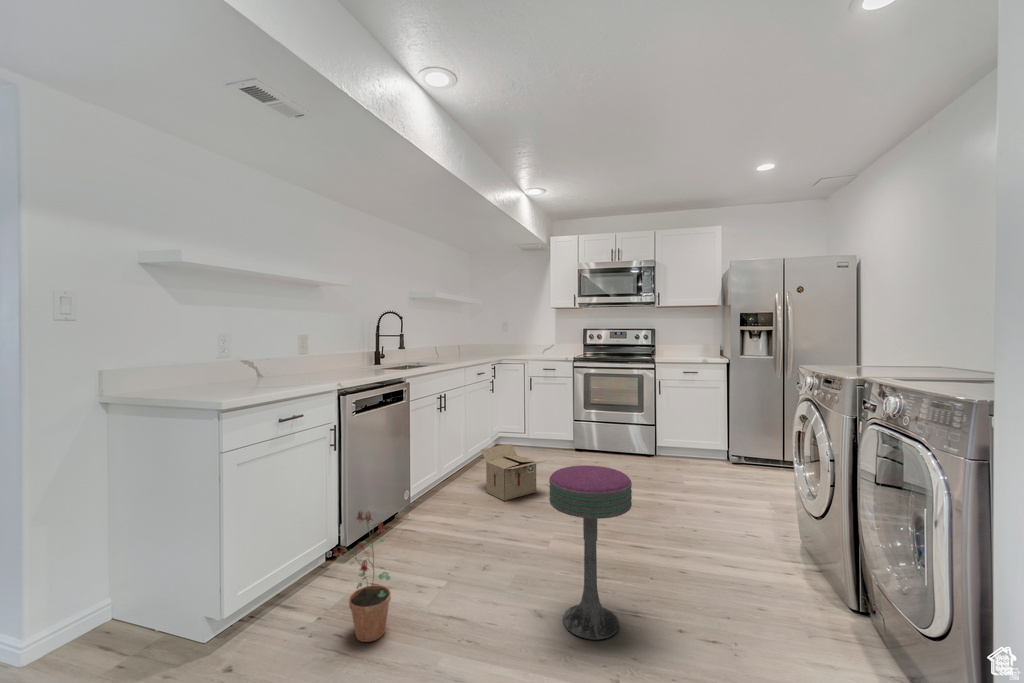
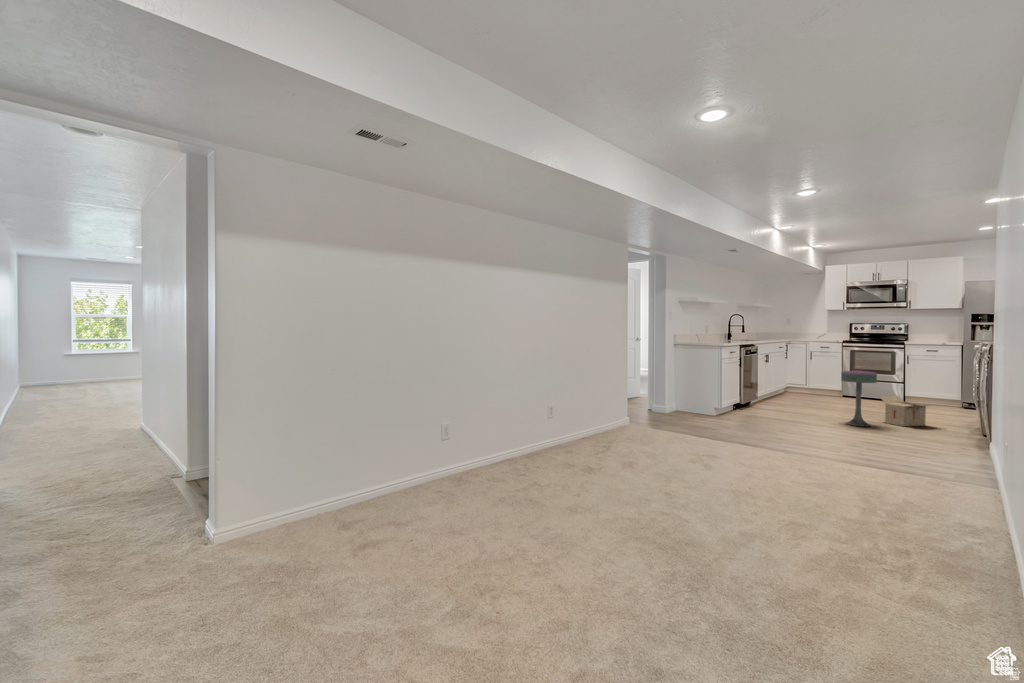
cardboard box: present [481,444,544,501] -> present [880,396,928,426]
potted plant: present [334,512,391,642] -> none [757,380,781,419]

